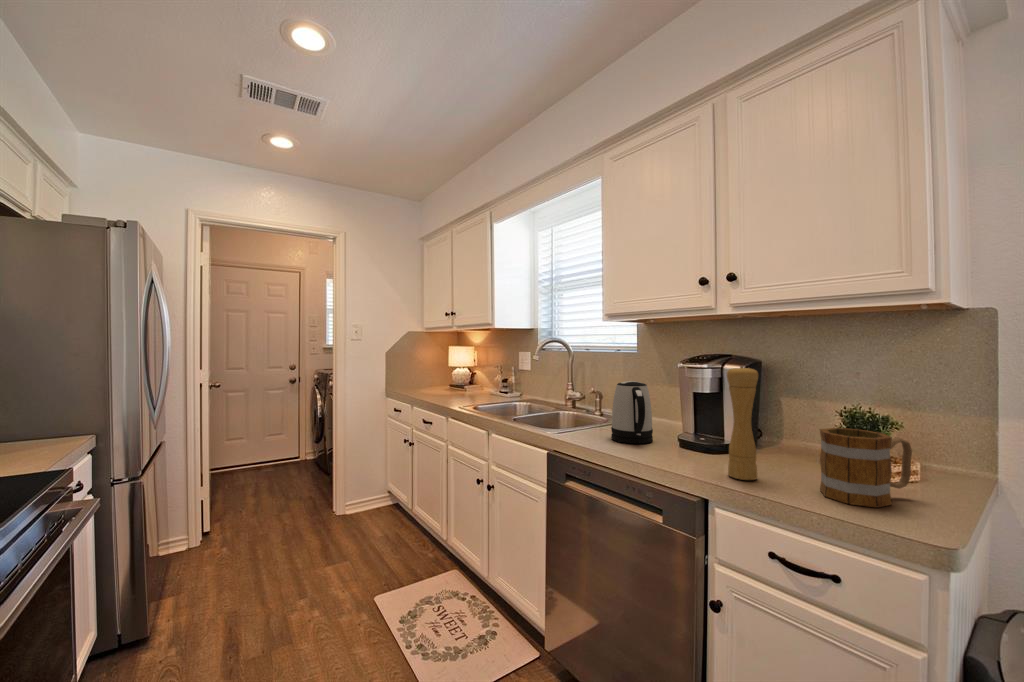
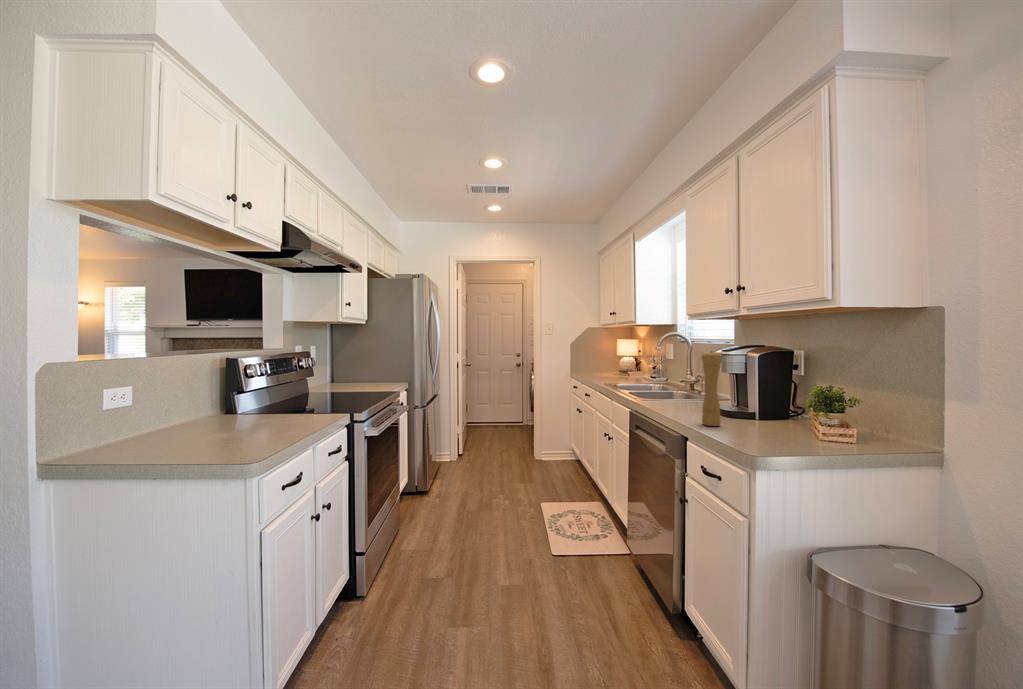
kettle: present [611,381,653,443] -> none [671,364,702,408]
mug: present [820,428,912,508] -> none [741,393,806,442]

